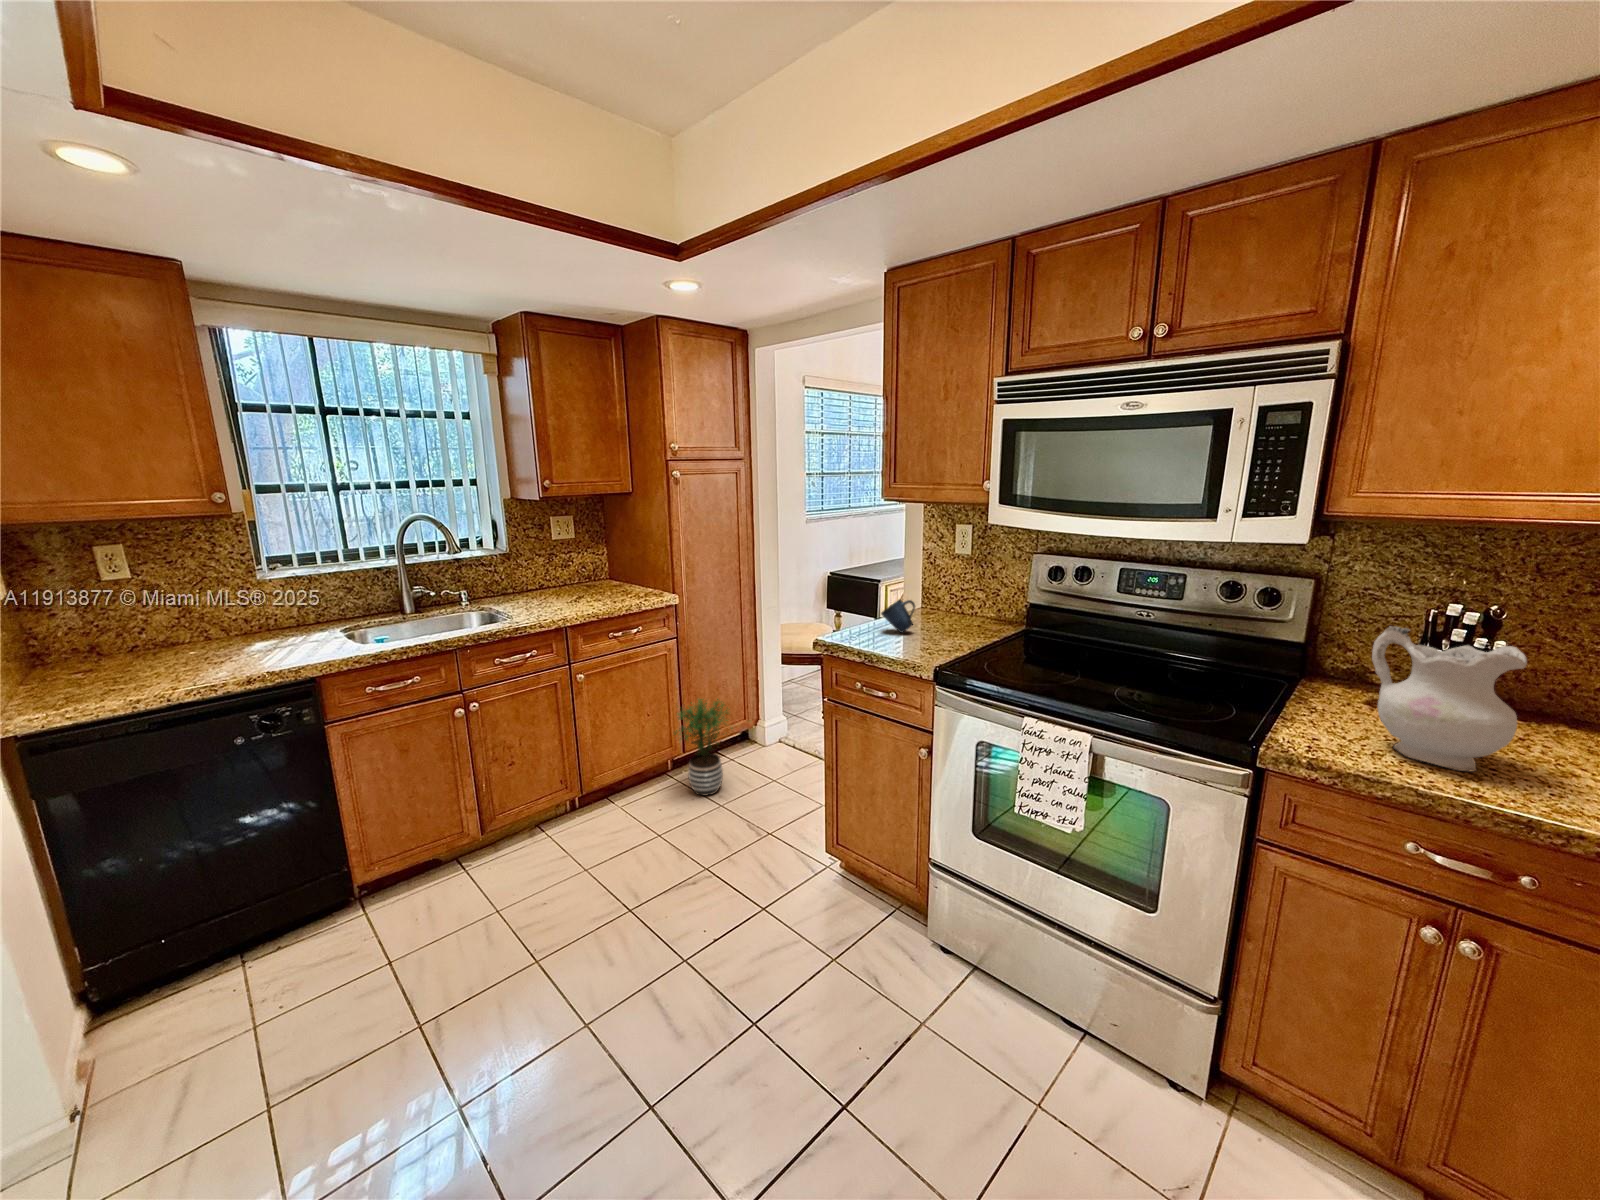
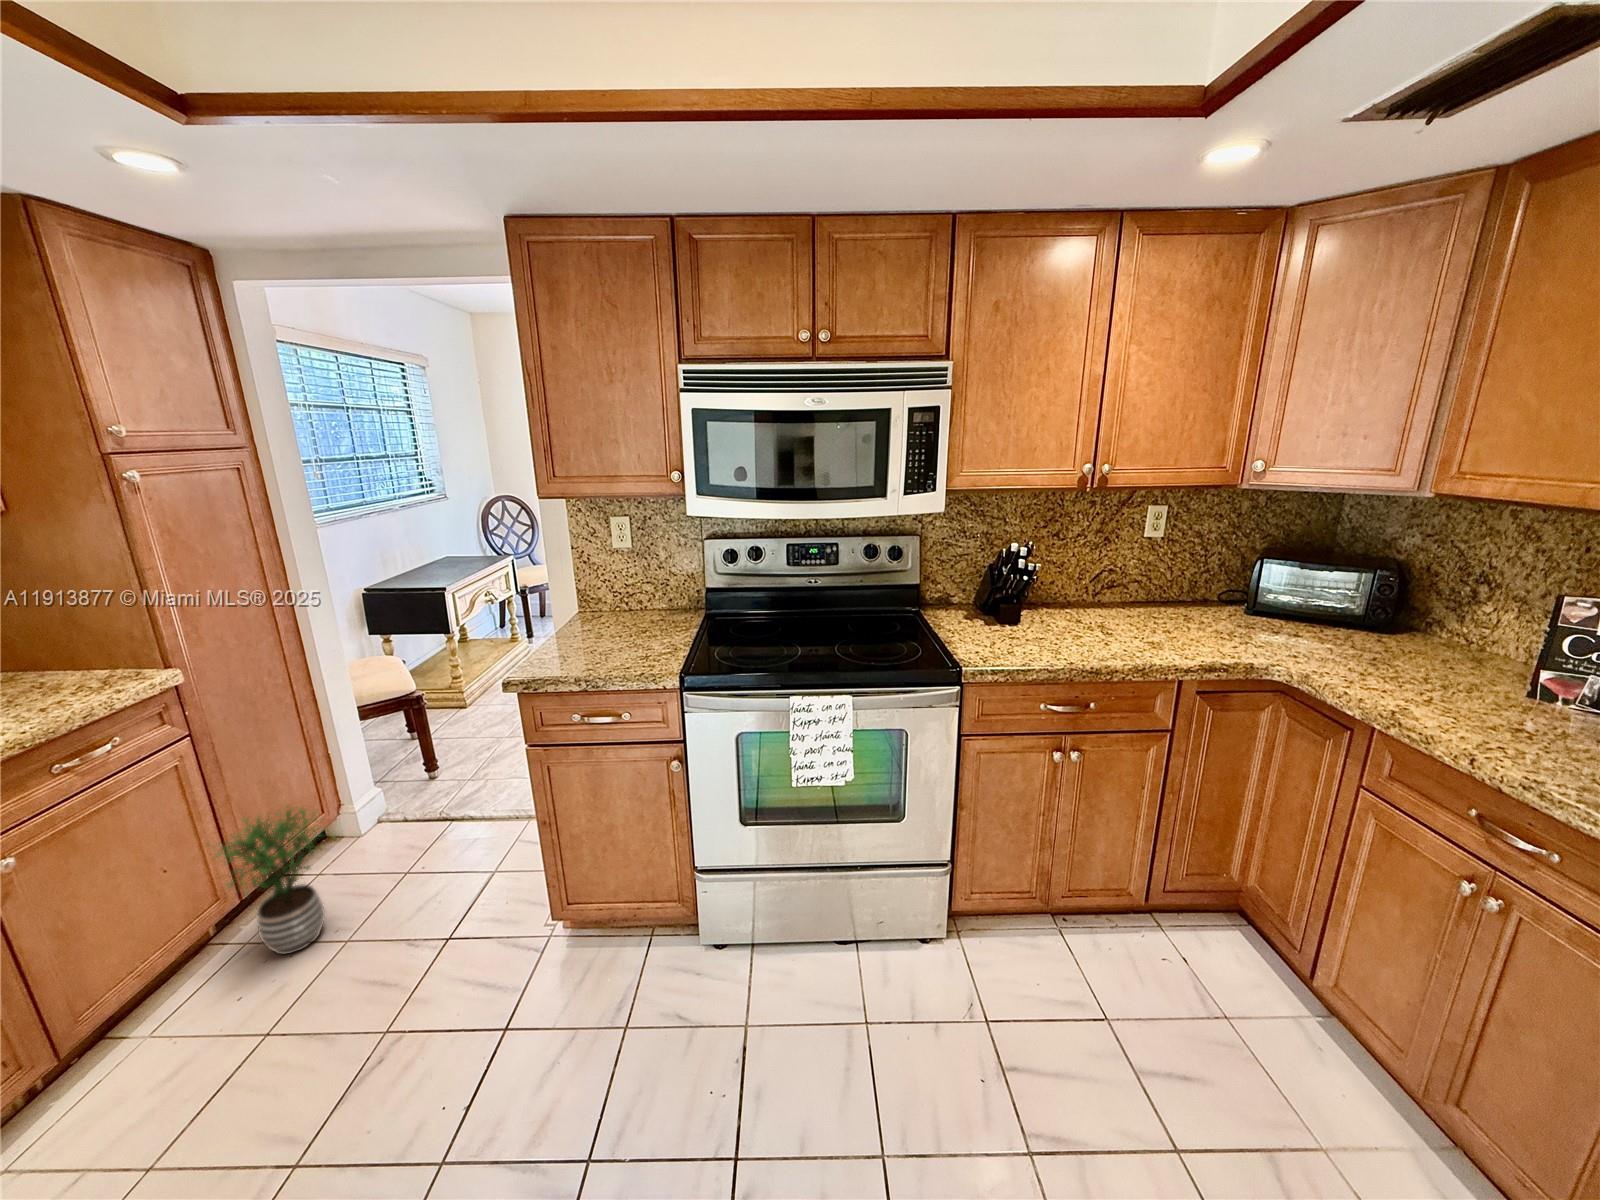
mug: present [881,599,915,633] -> none [569,608,610,647]
ceramic pitcher: present [1372,626,1527,771] -> none [992,565,1069,650]

